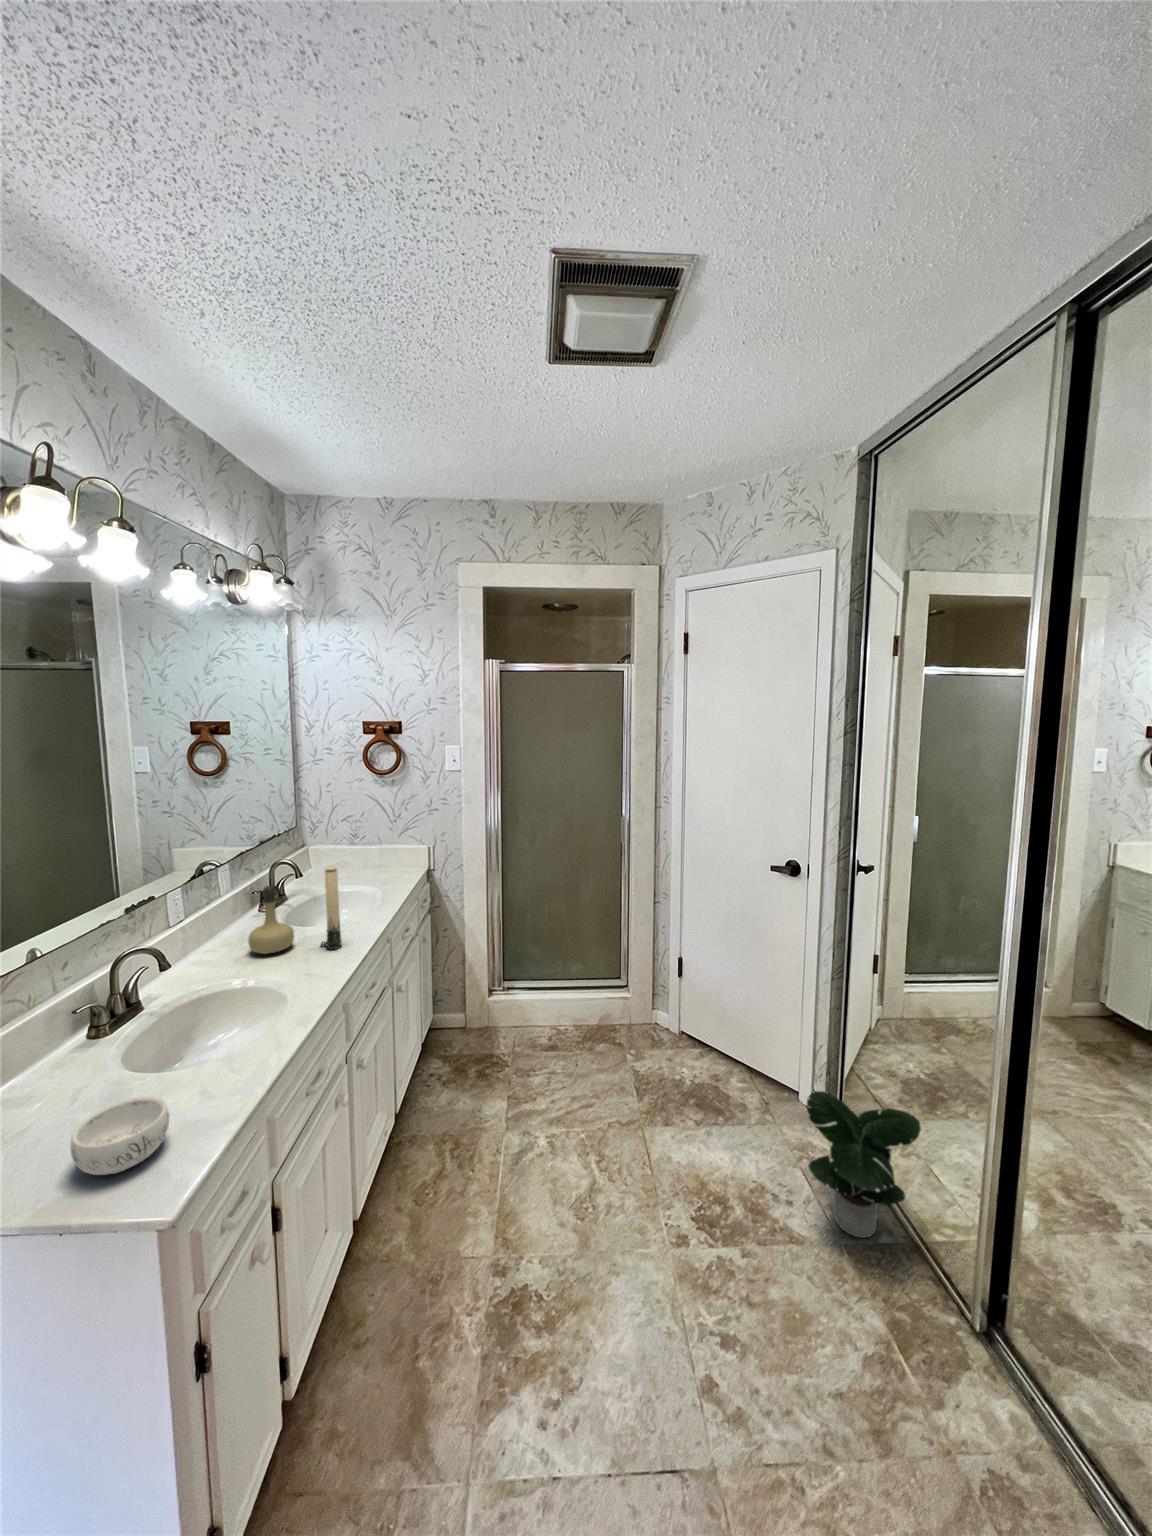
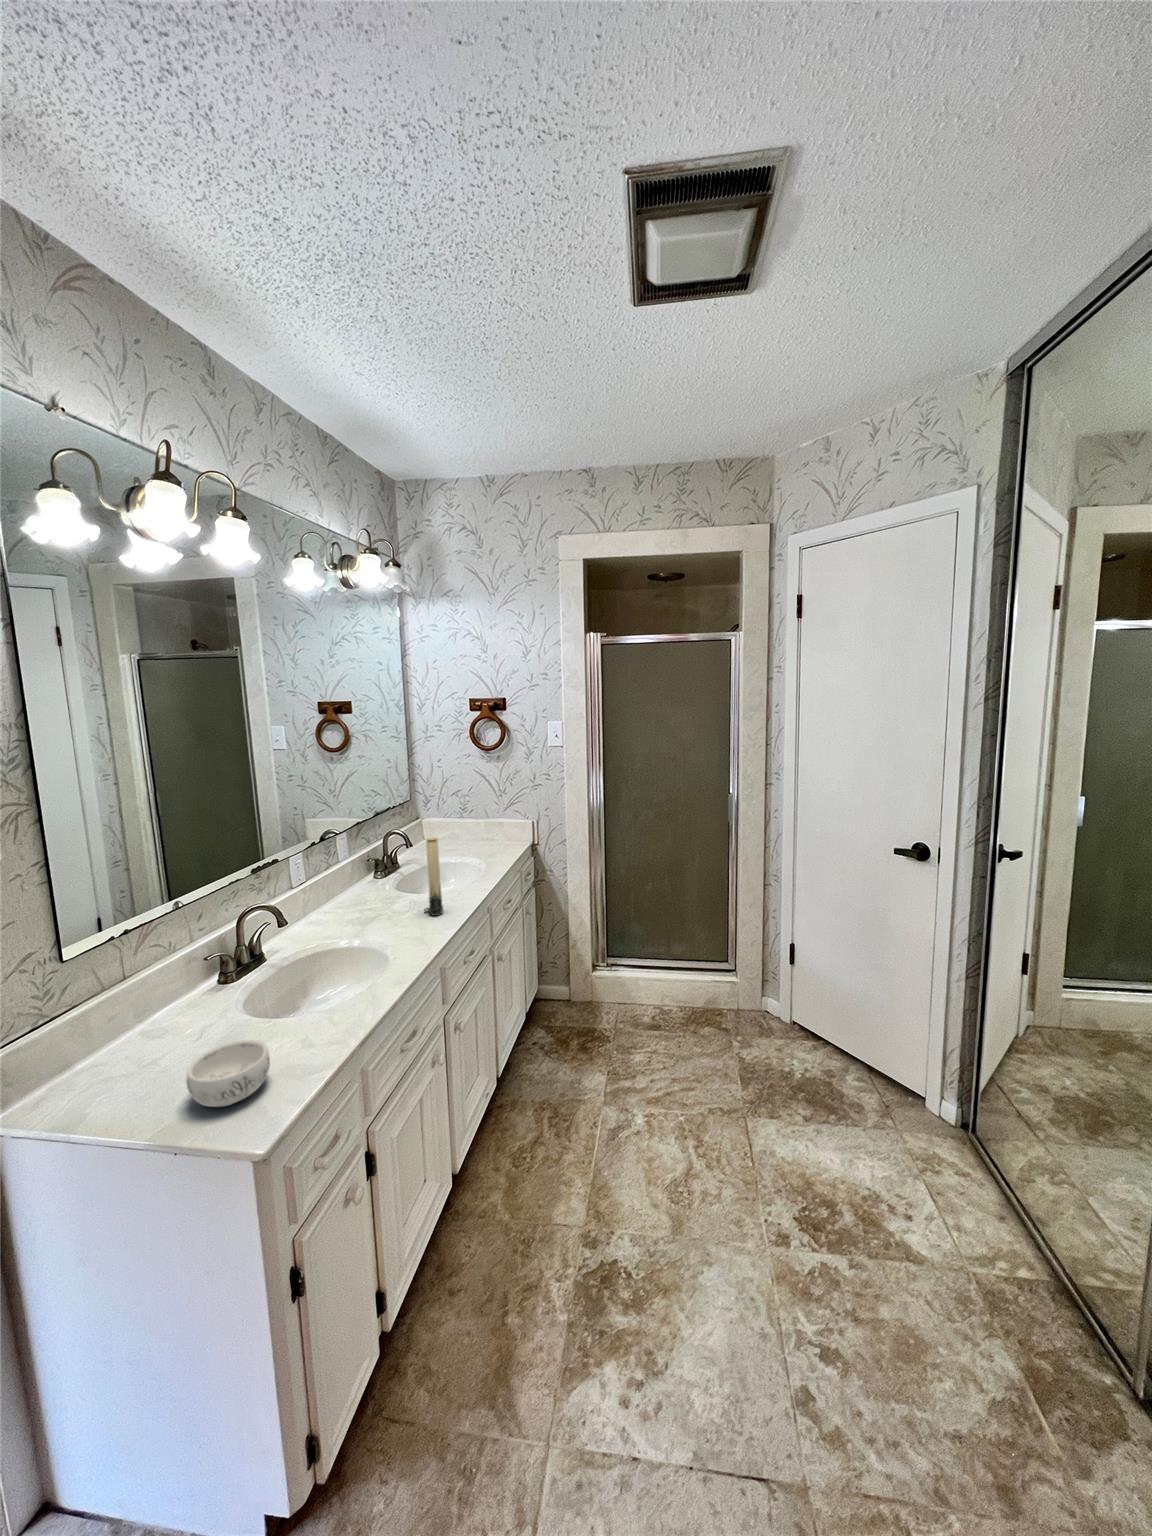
perfume bottle: present [248,886,294,954] -> none [361,853,401,916]
potted plant: present [806,1091,921,1238] -> none [929,1099,1074,1268]

